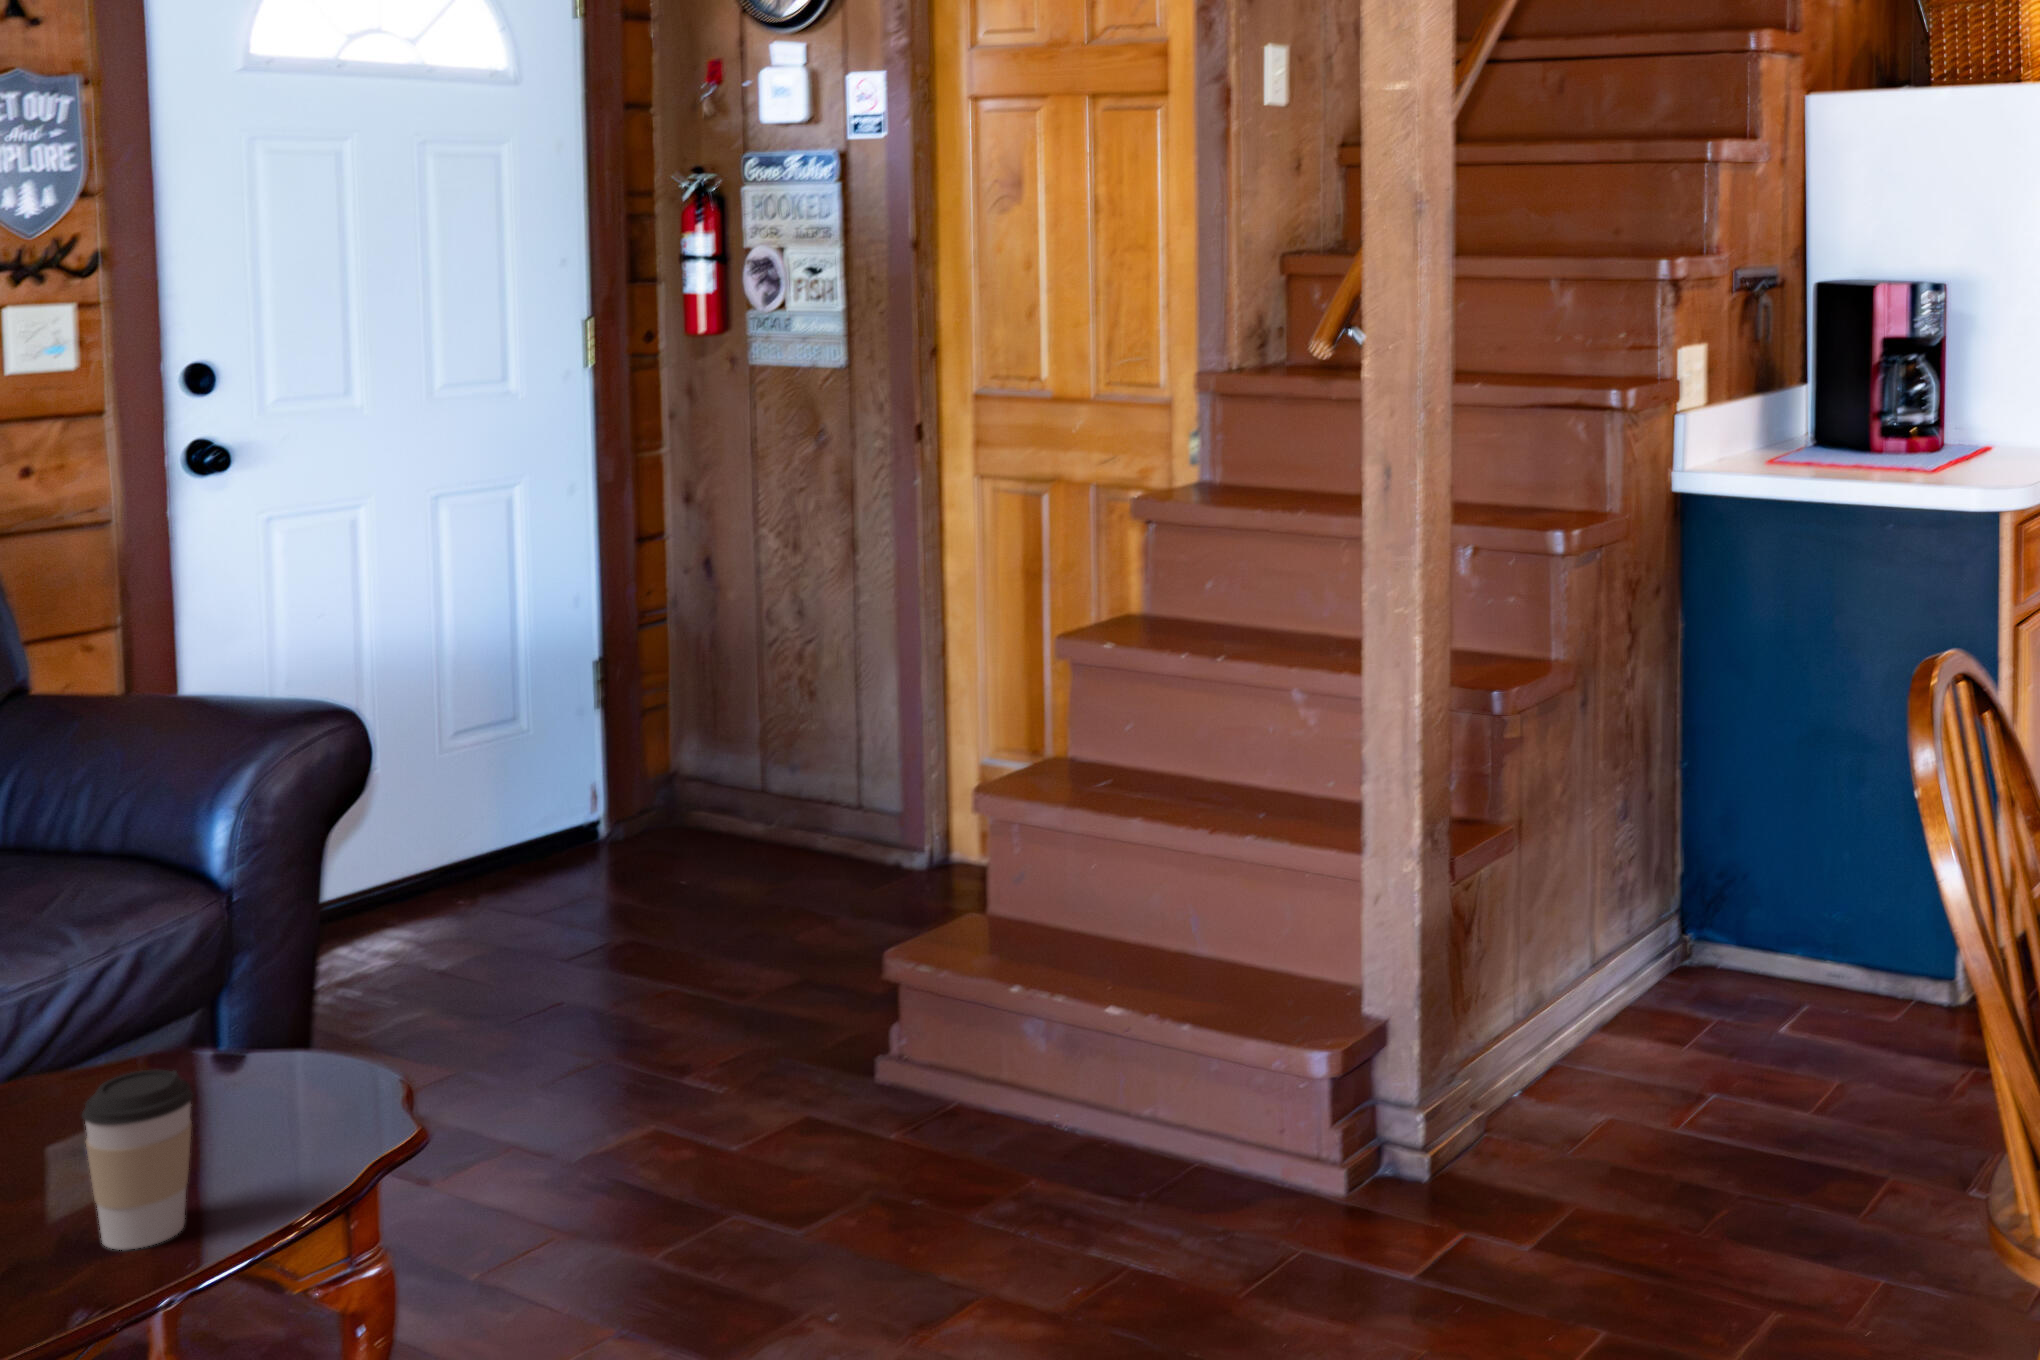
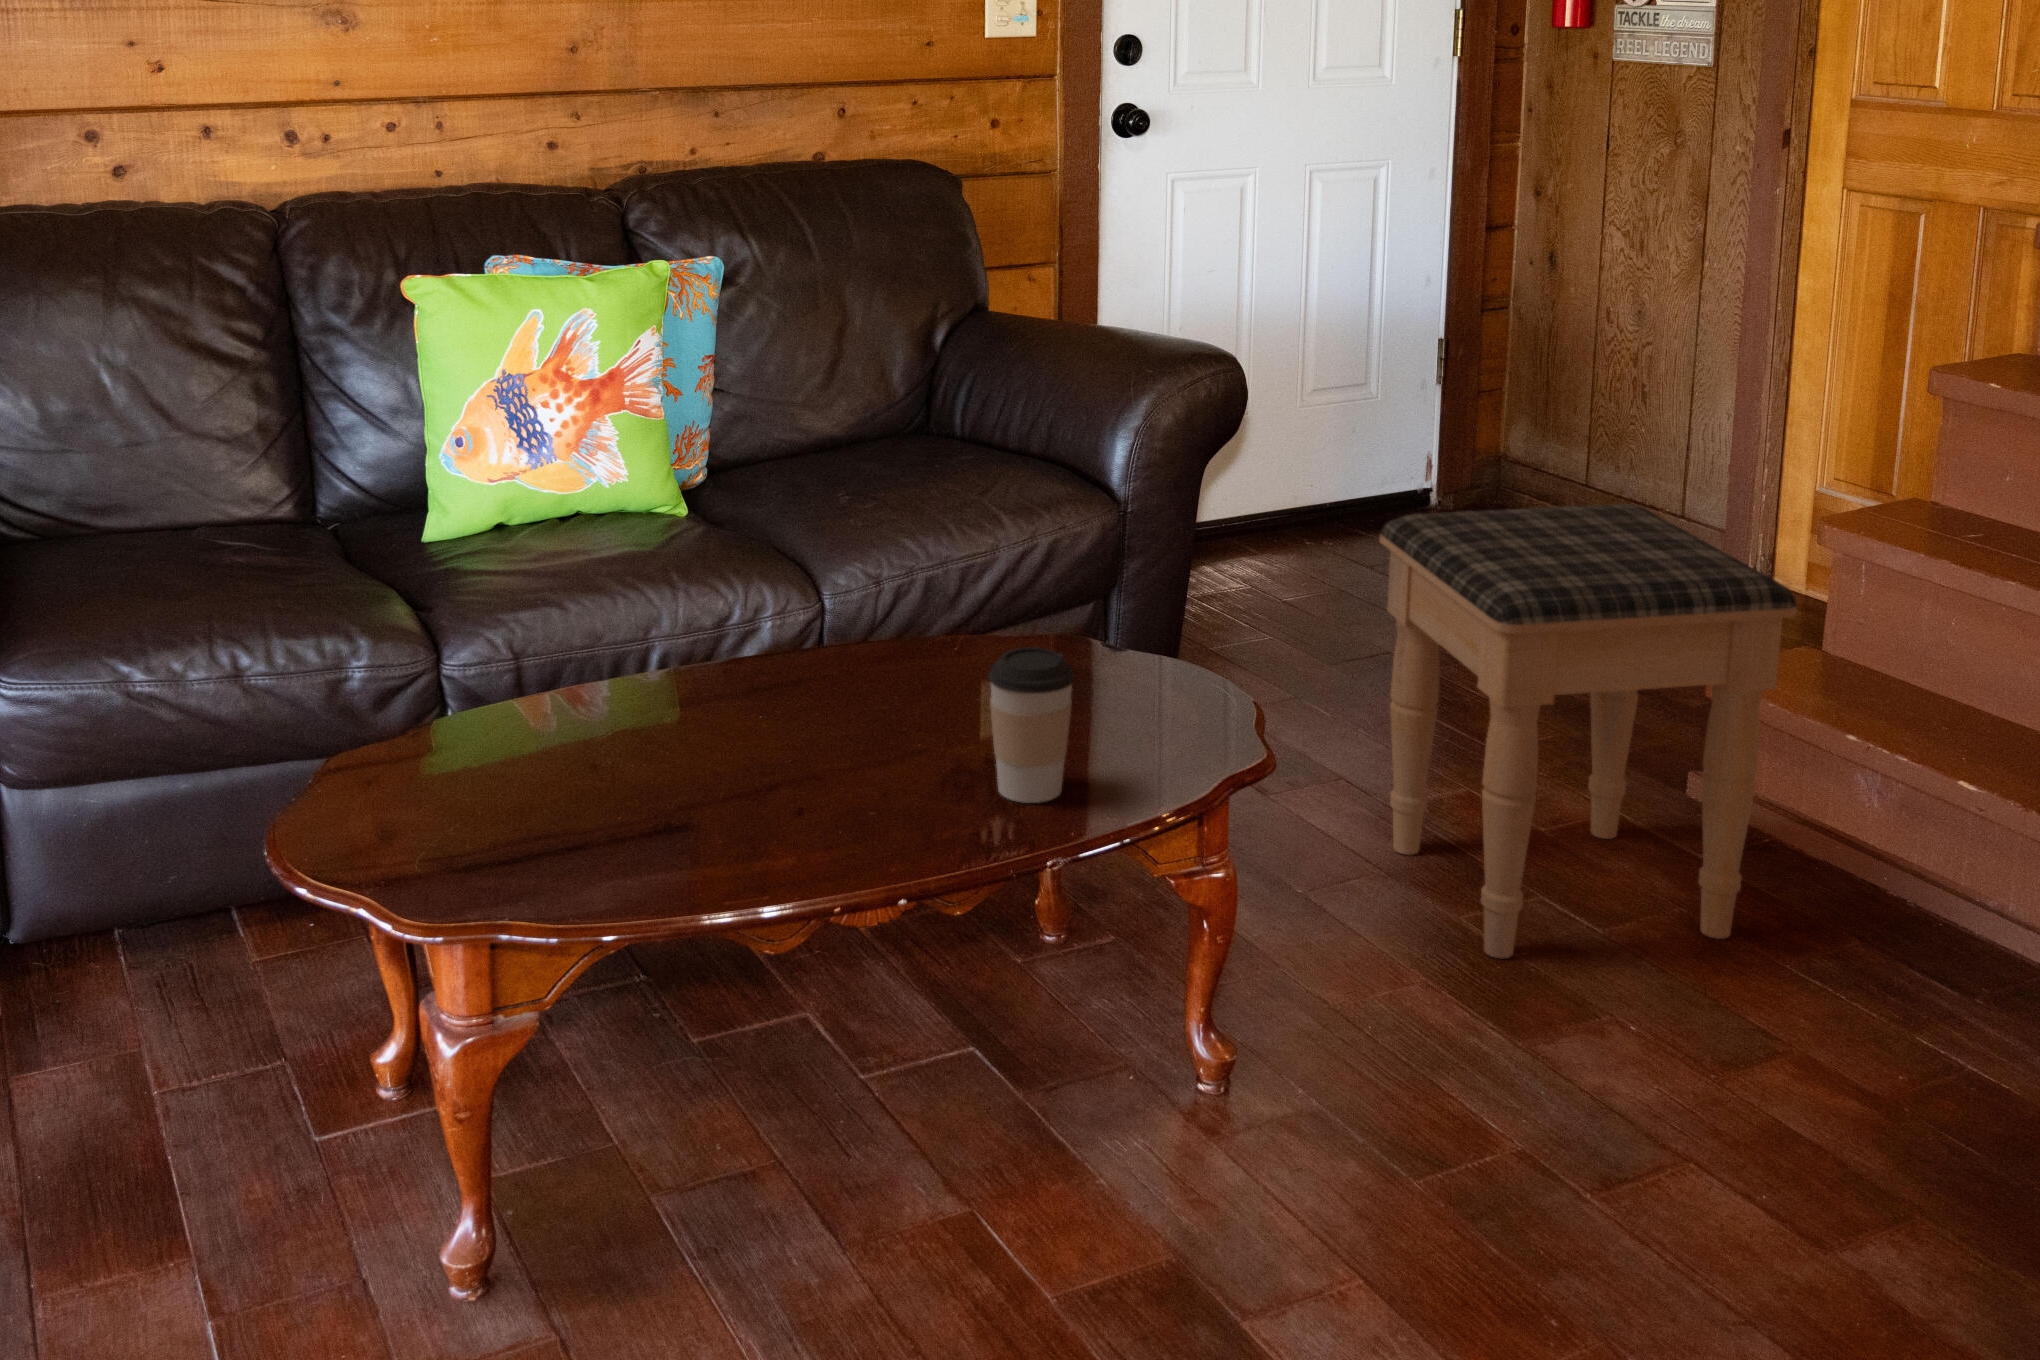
footstool: none [539,805,952,1288] -> present [1380,504,1797,958]

